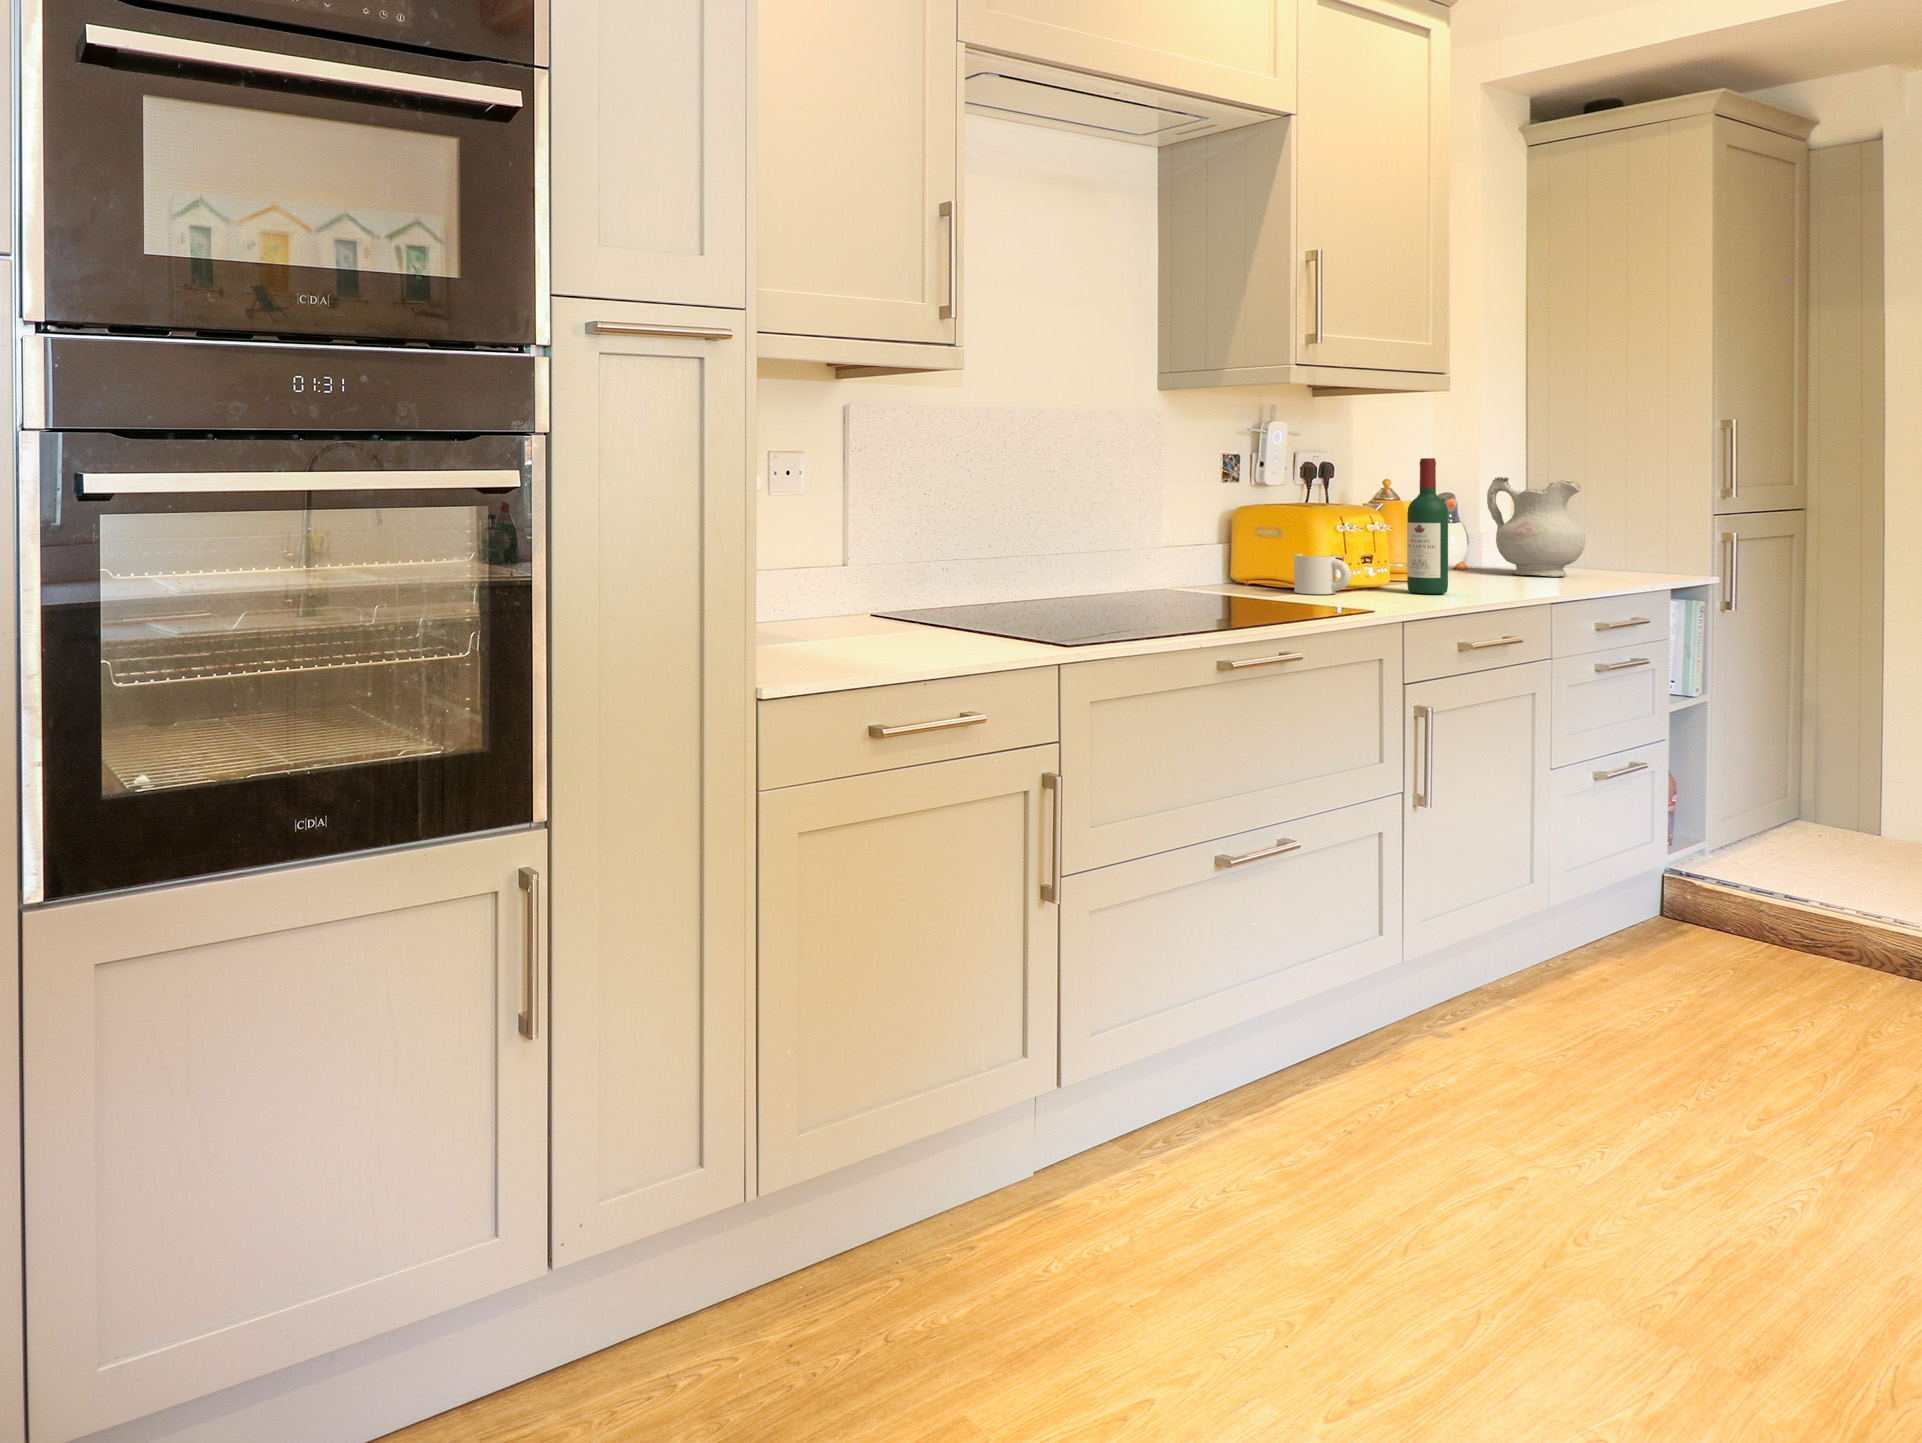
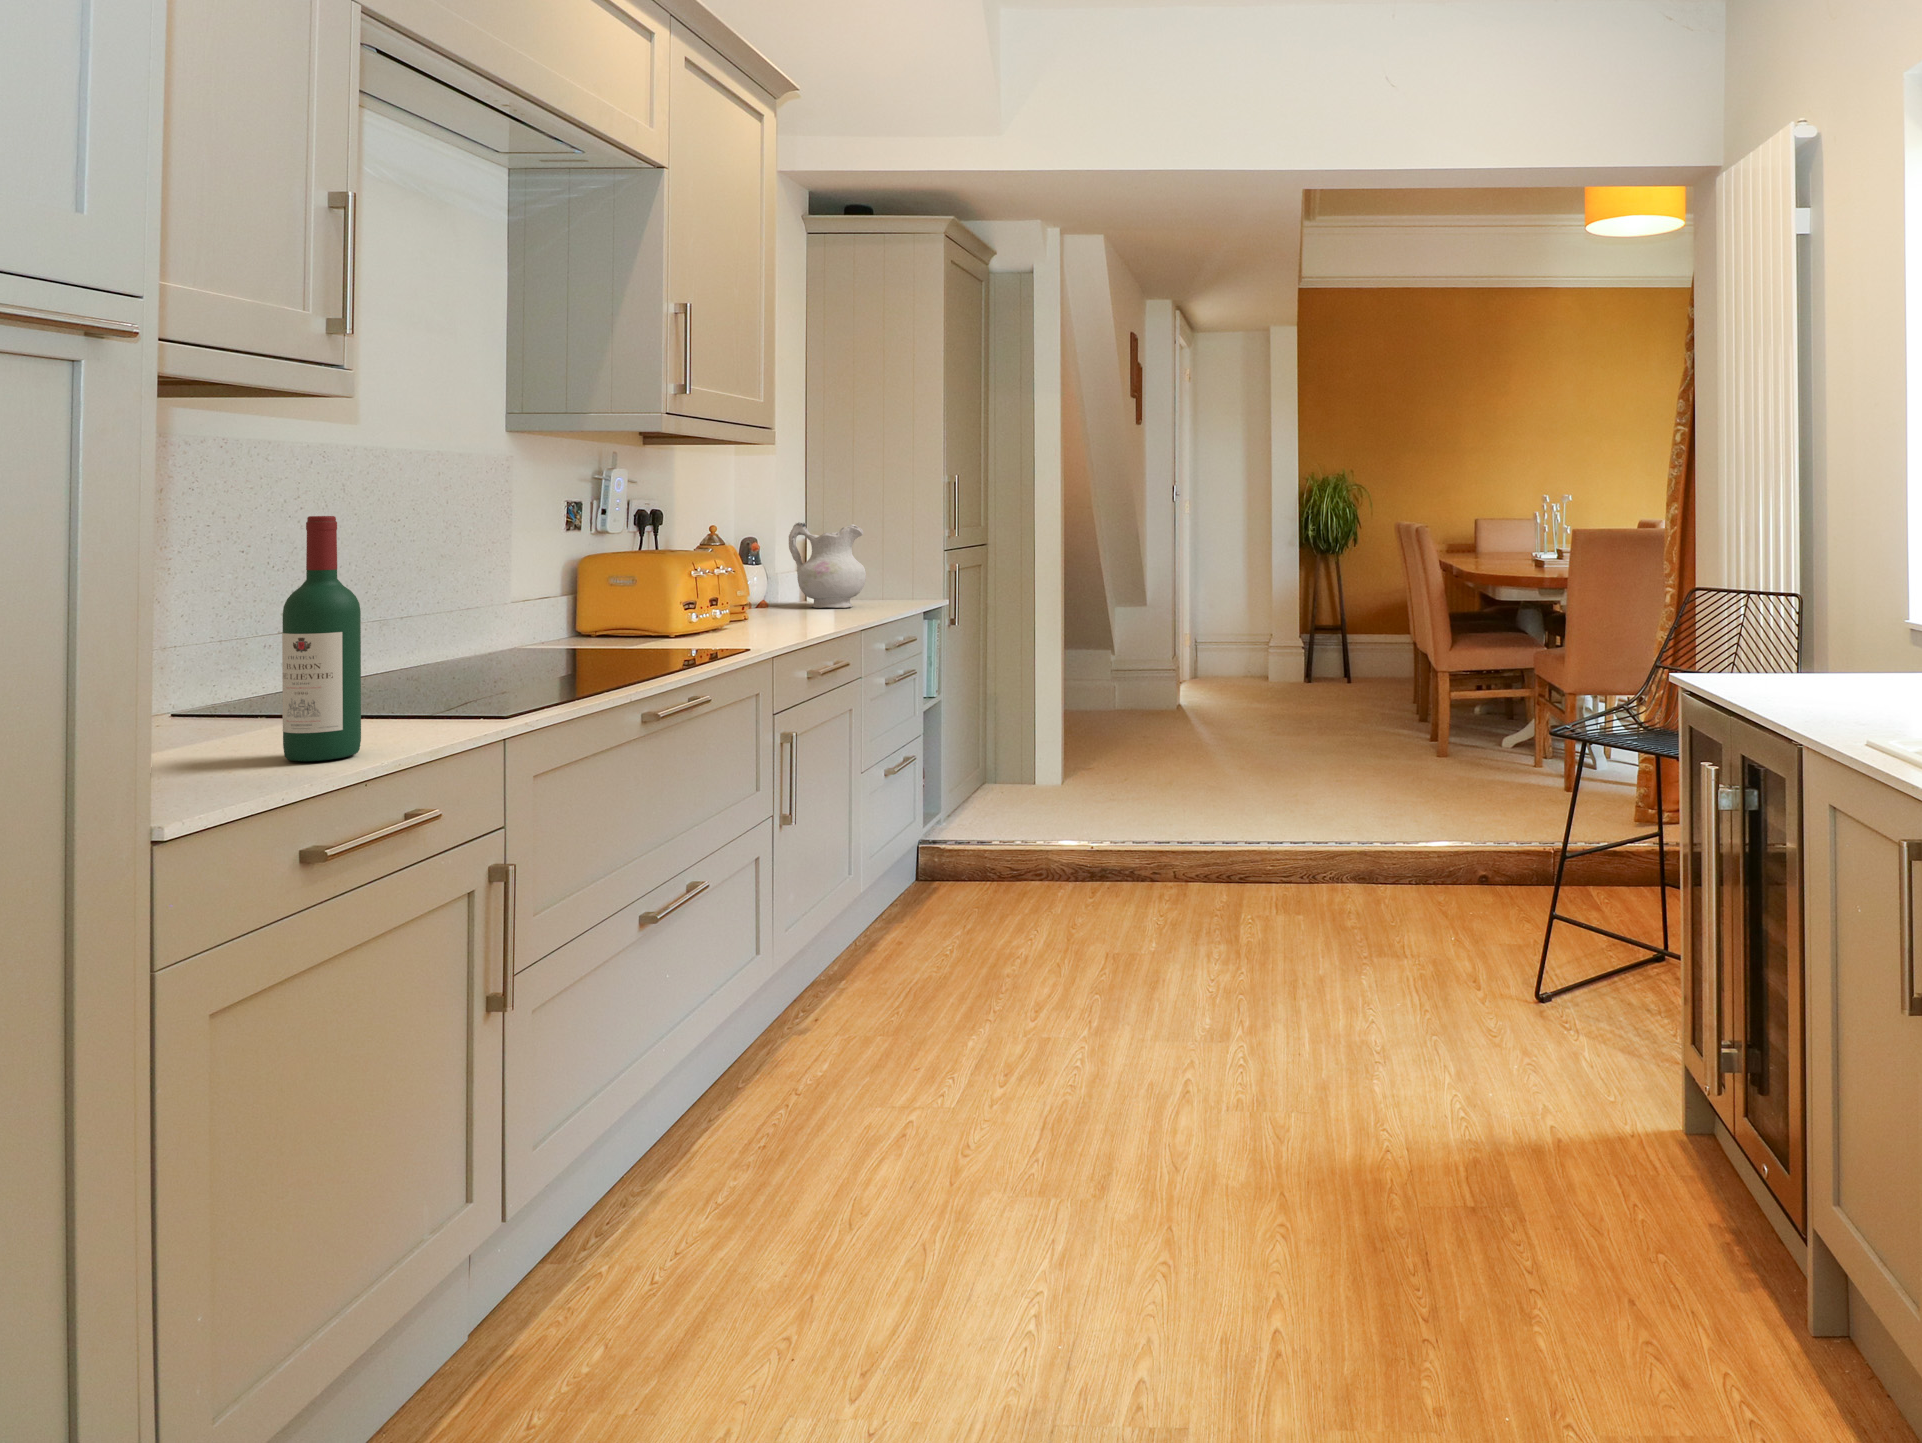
wine bottle: present [1407,458,1448,594] -> present [282,516,361,761]
mug: present [1294,554,1351,594] -> none [656,598,711,638]

